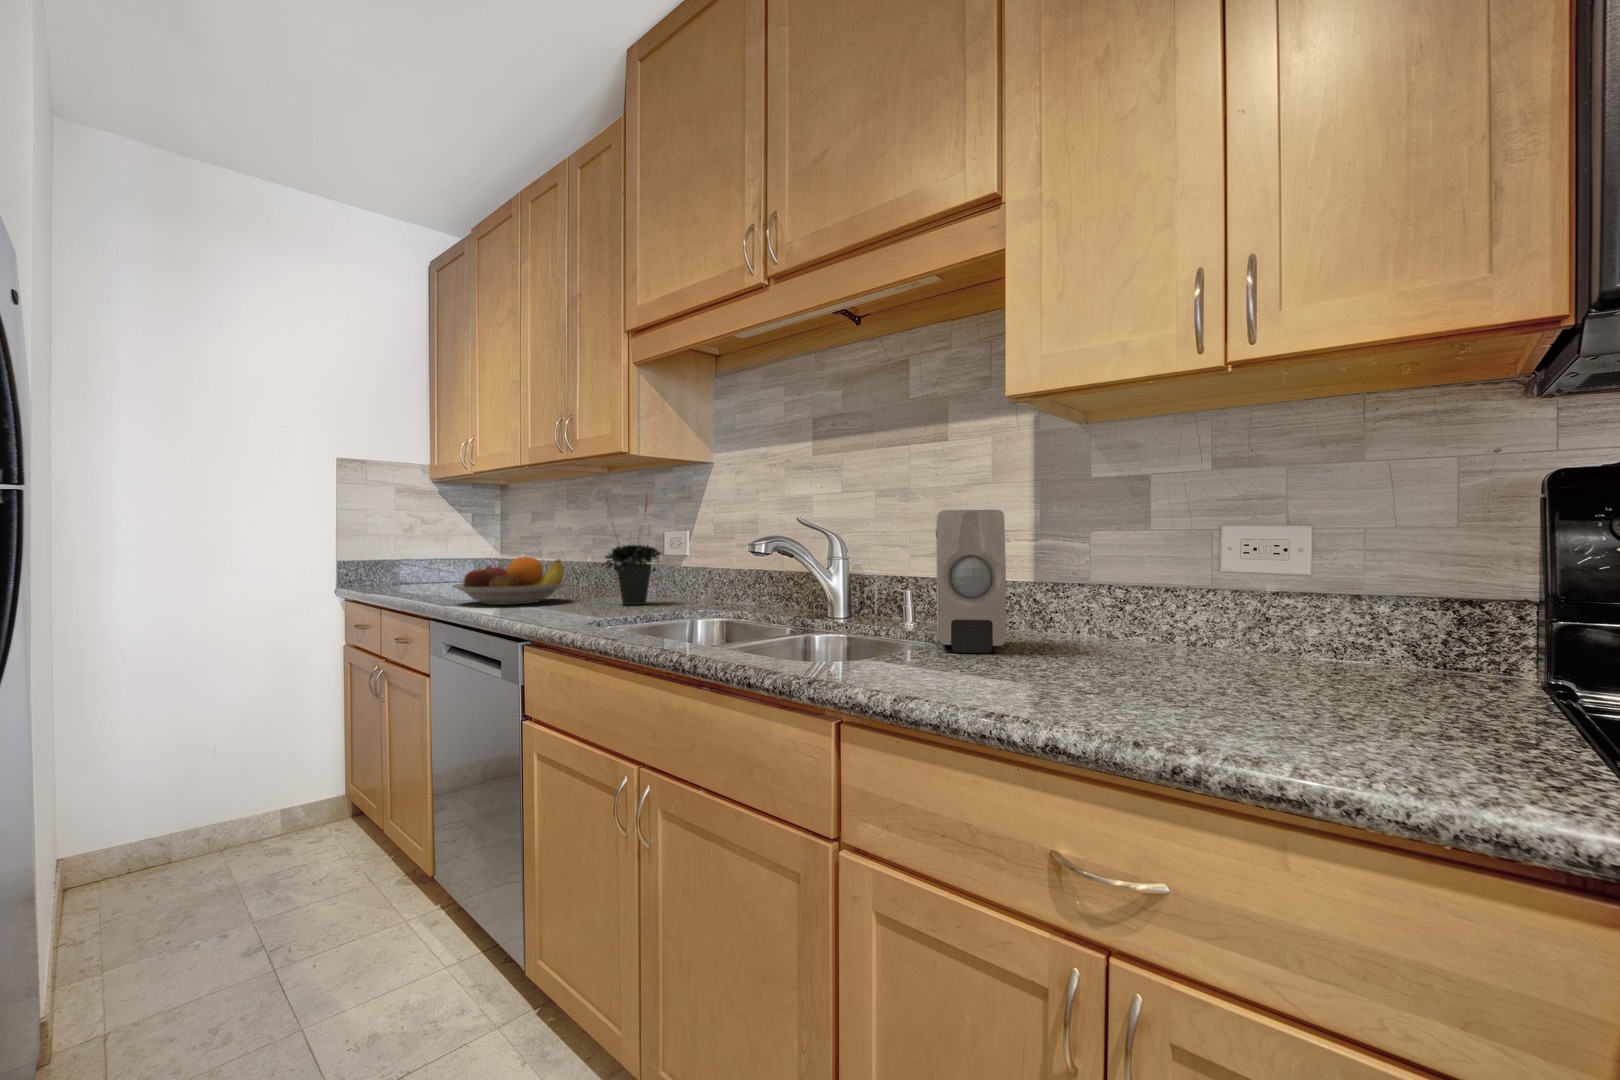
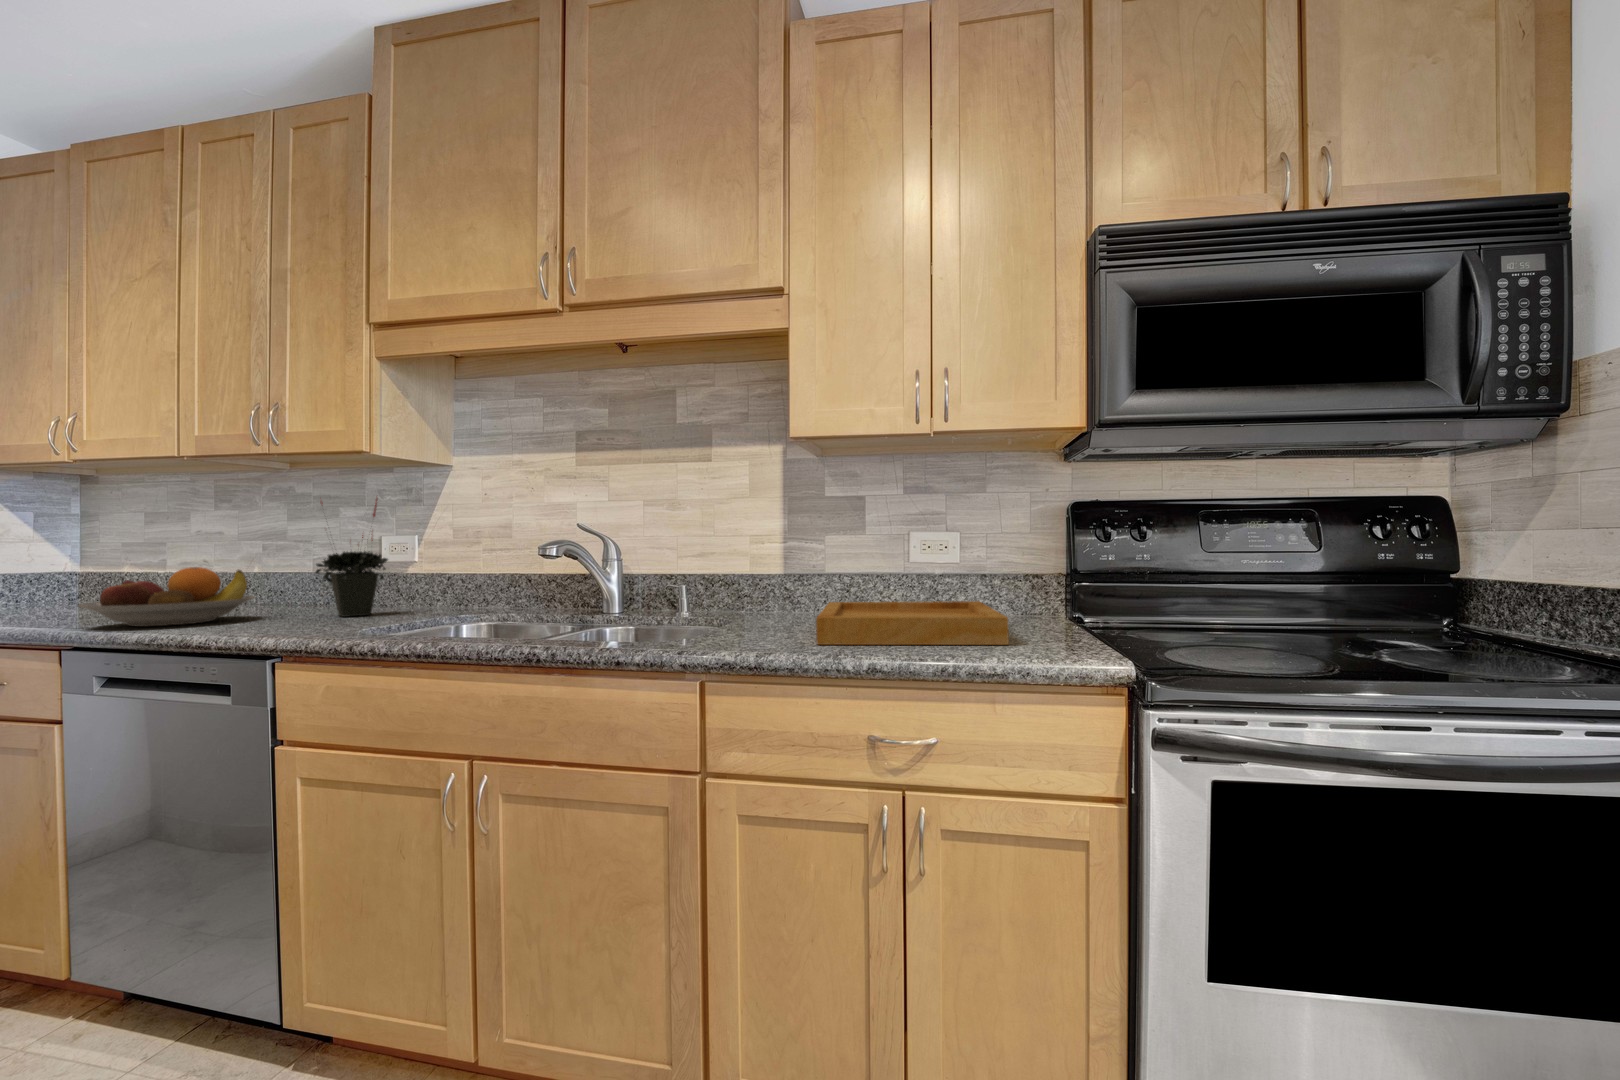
soap dispenser: present [936,510,1006,653] -> none [719,519,785,628]
tray: none [1000,625,1346,734] -> present [816,601,1009,645]

